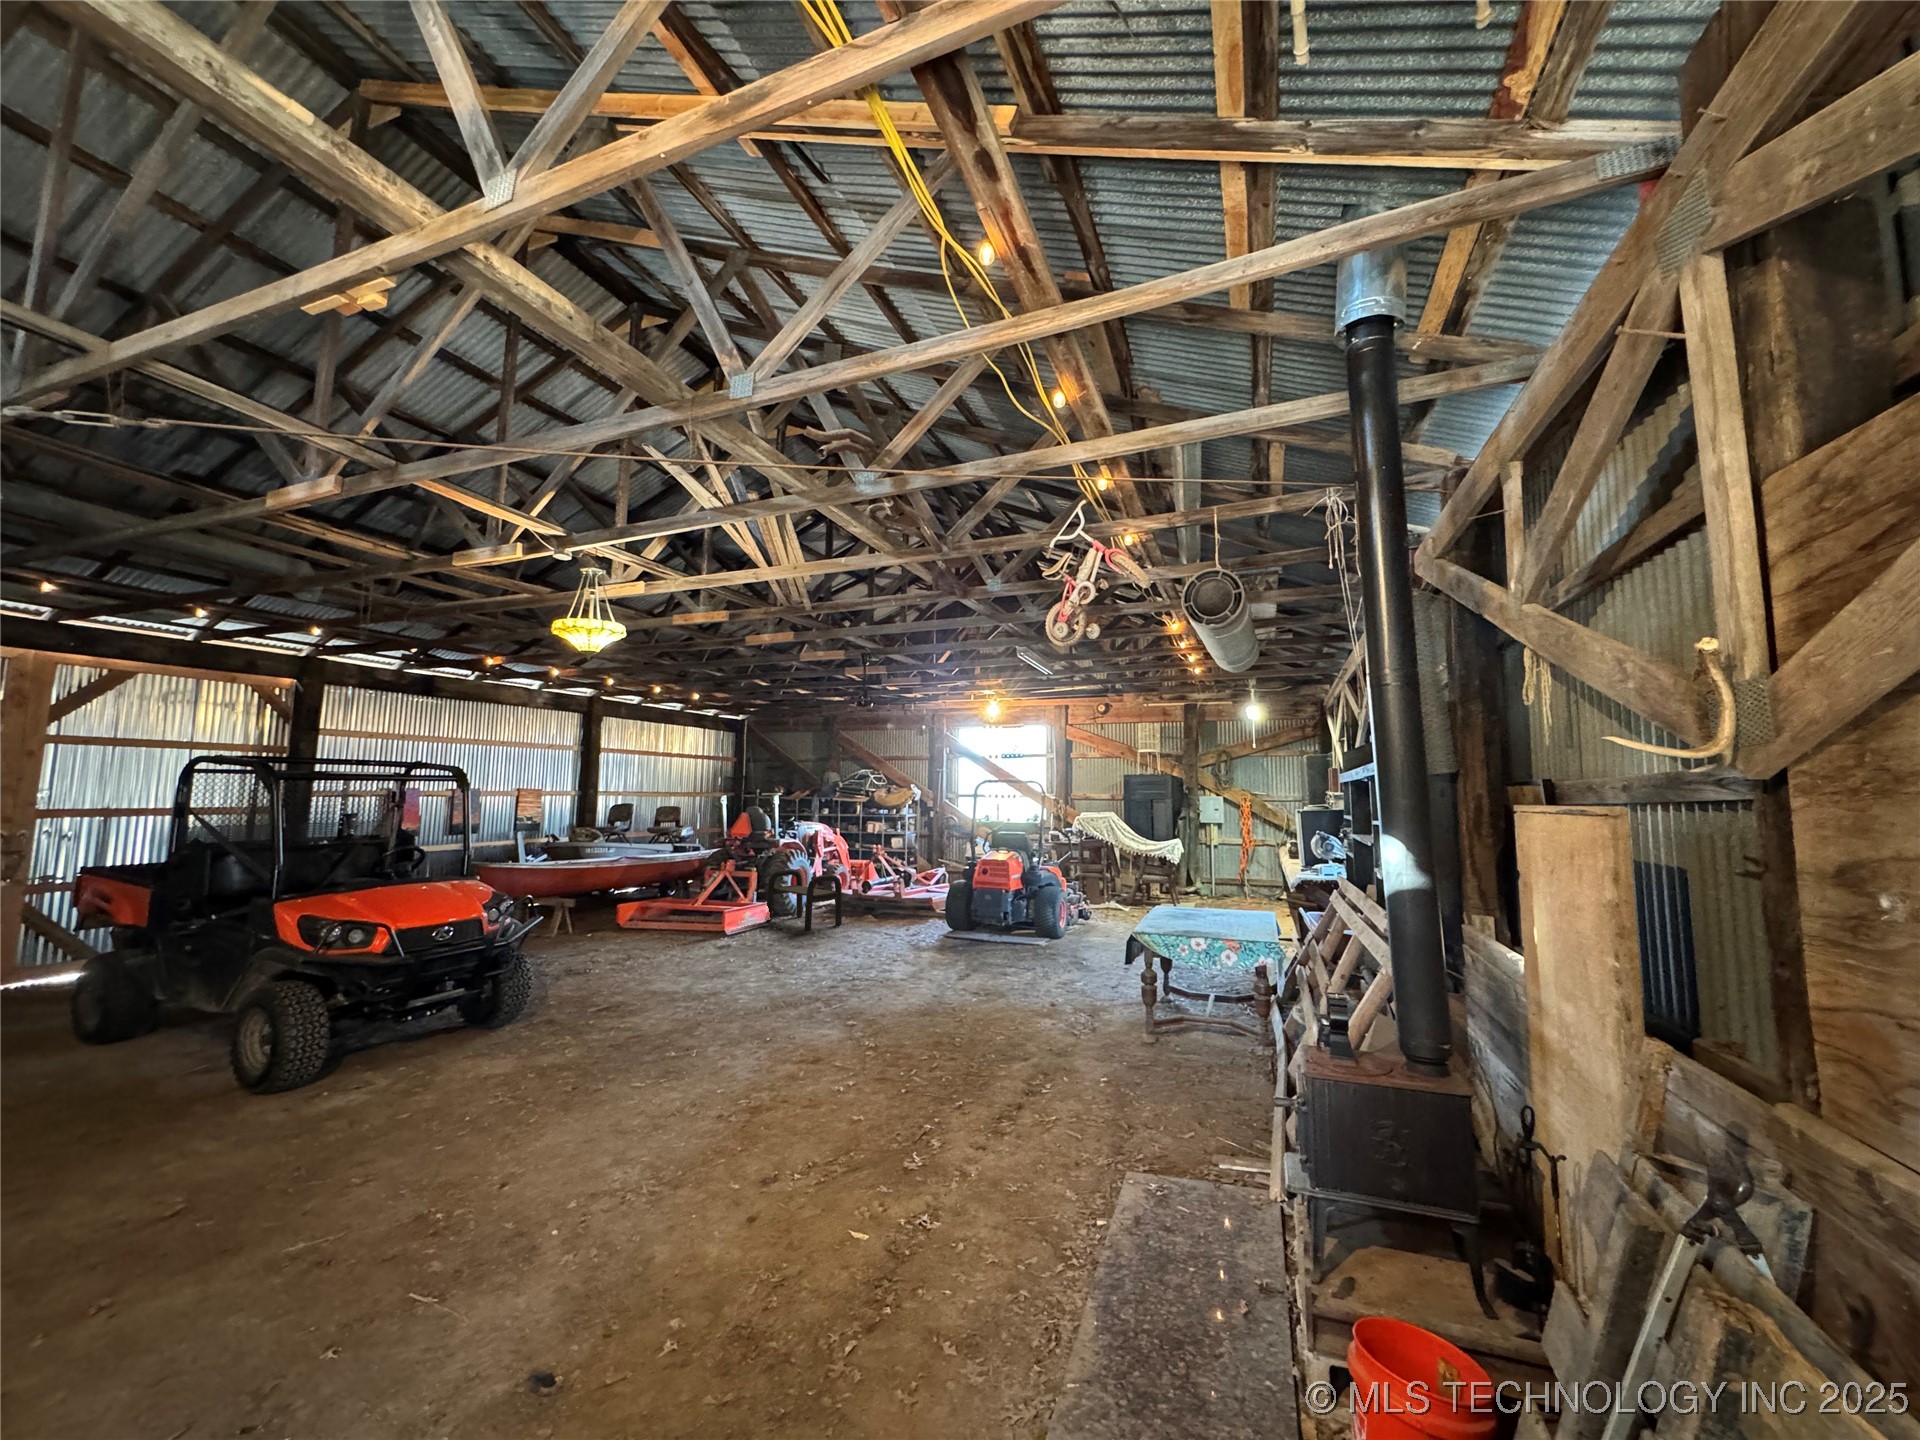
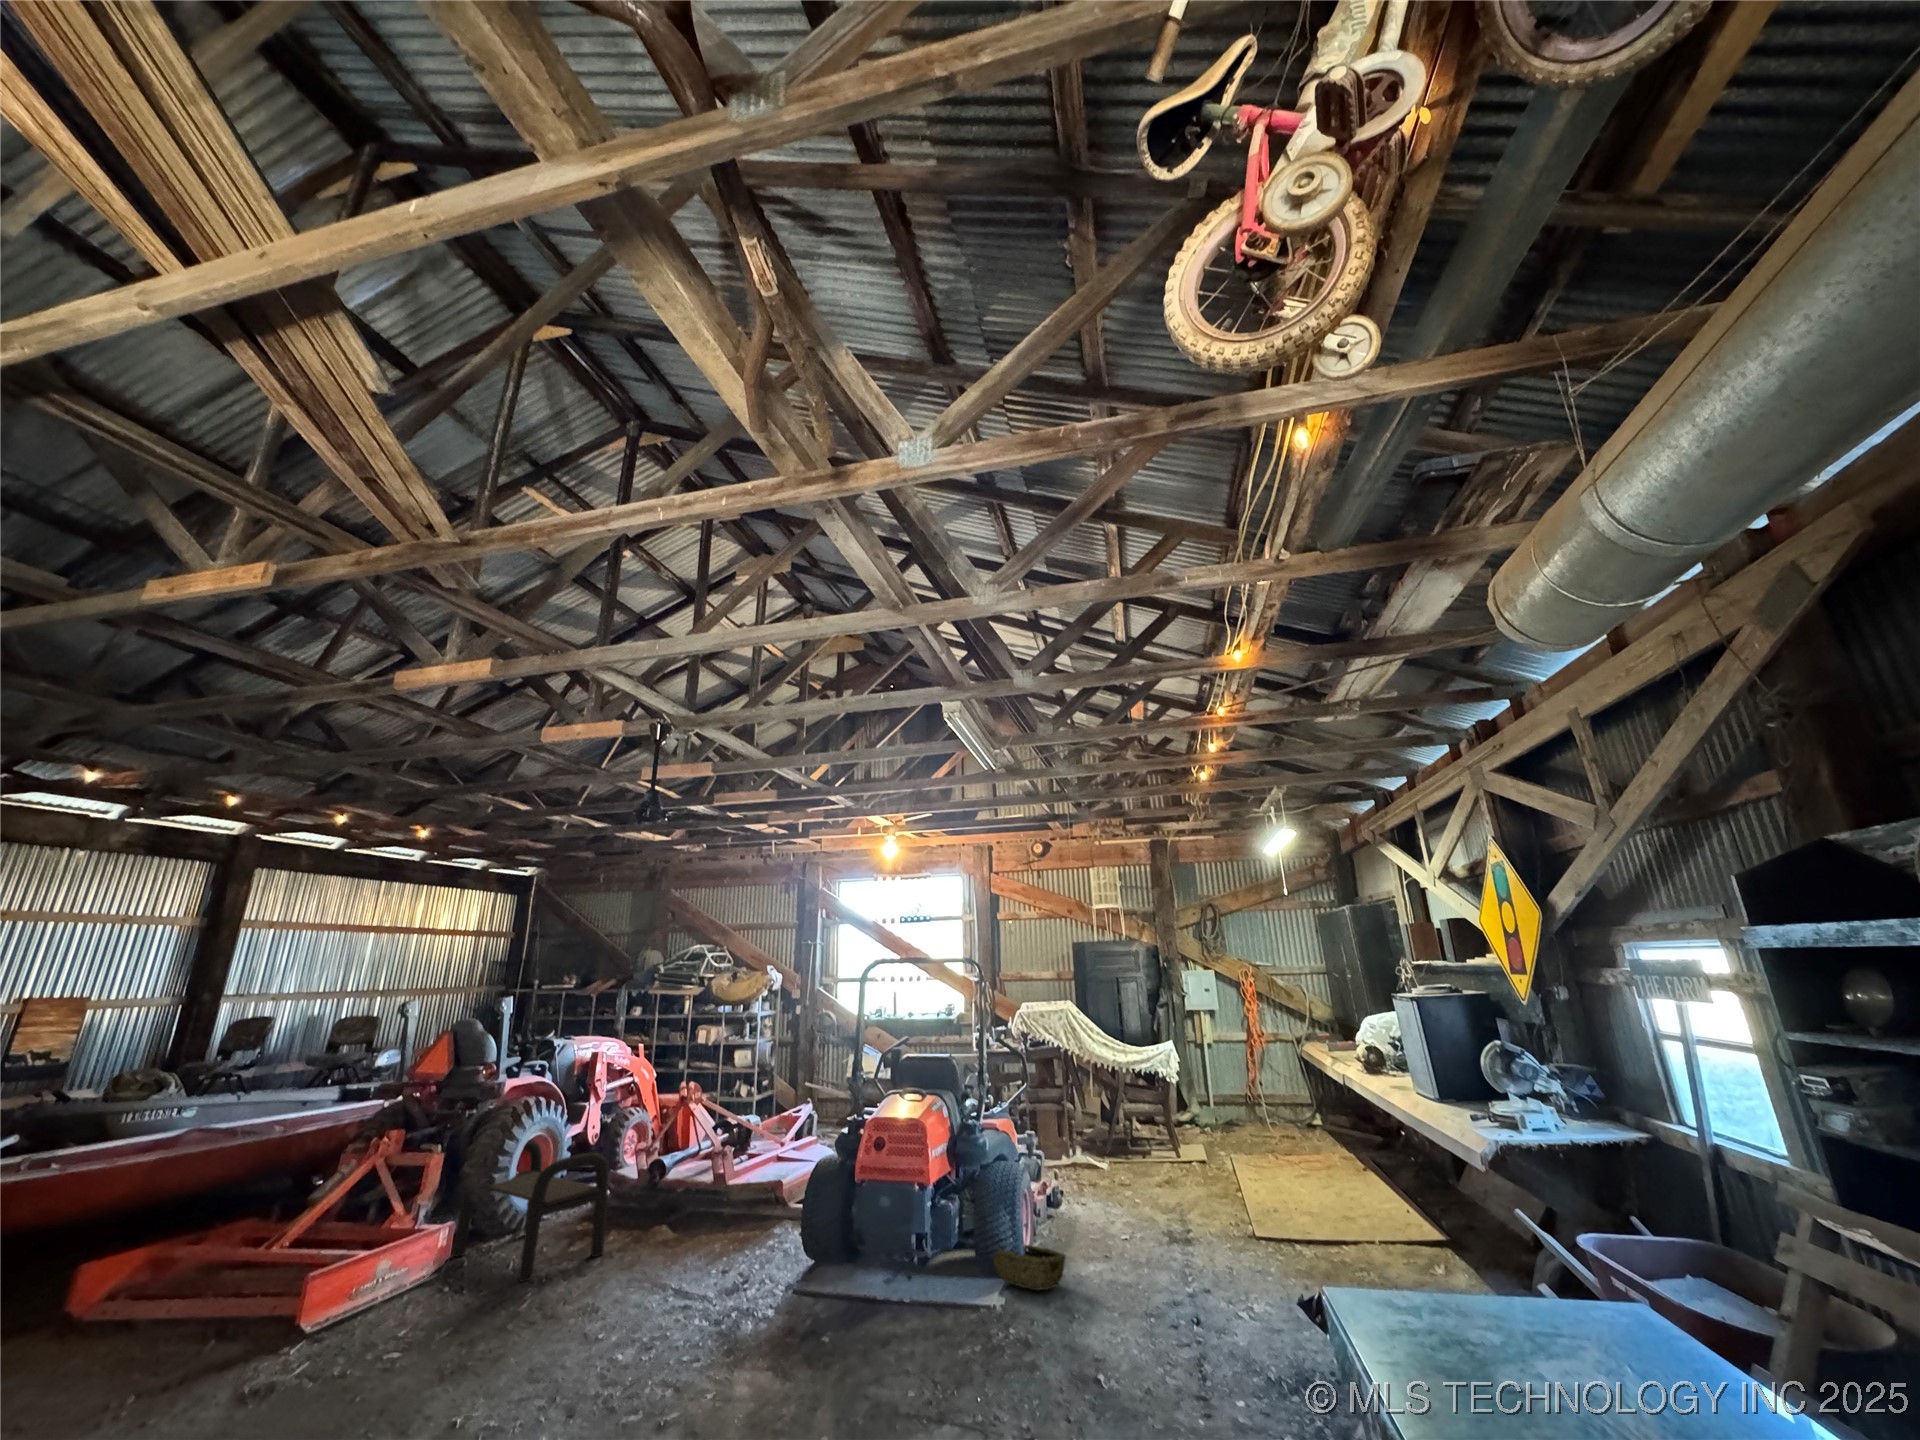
woven basket: none [1045,925,1084,946] -> present [992,1245,1066,1290]

